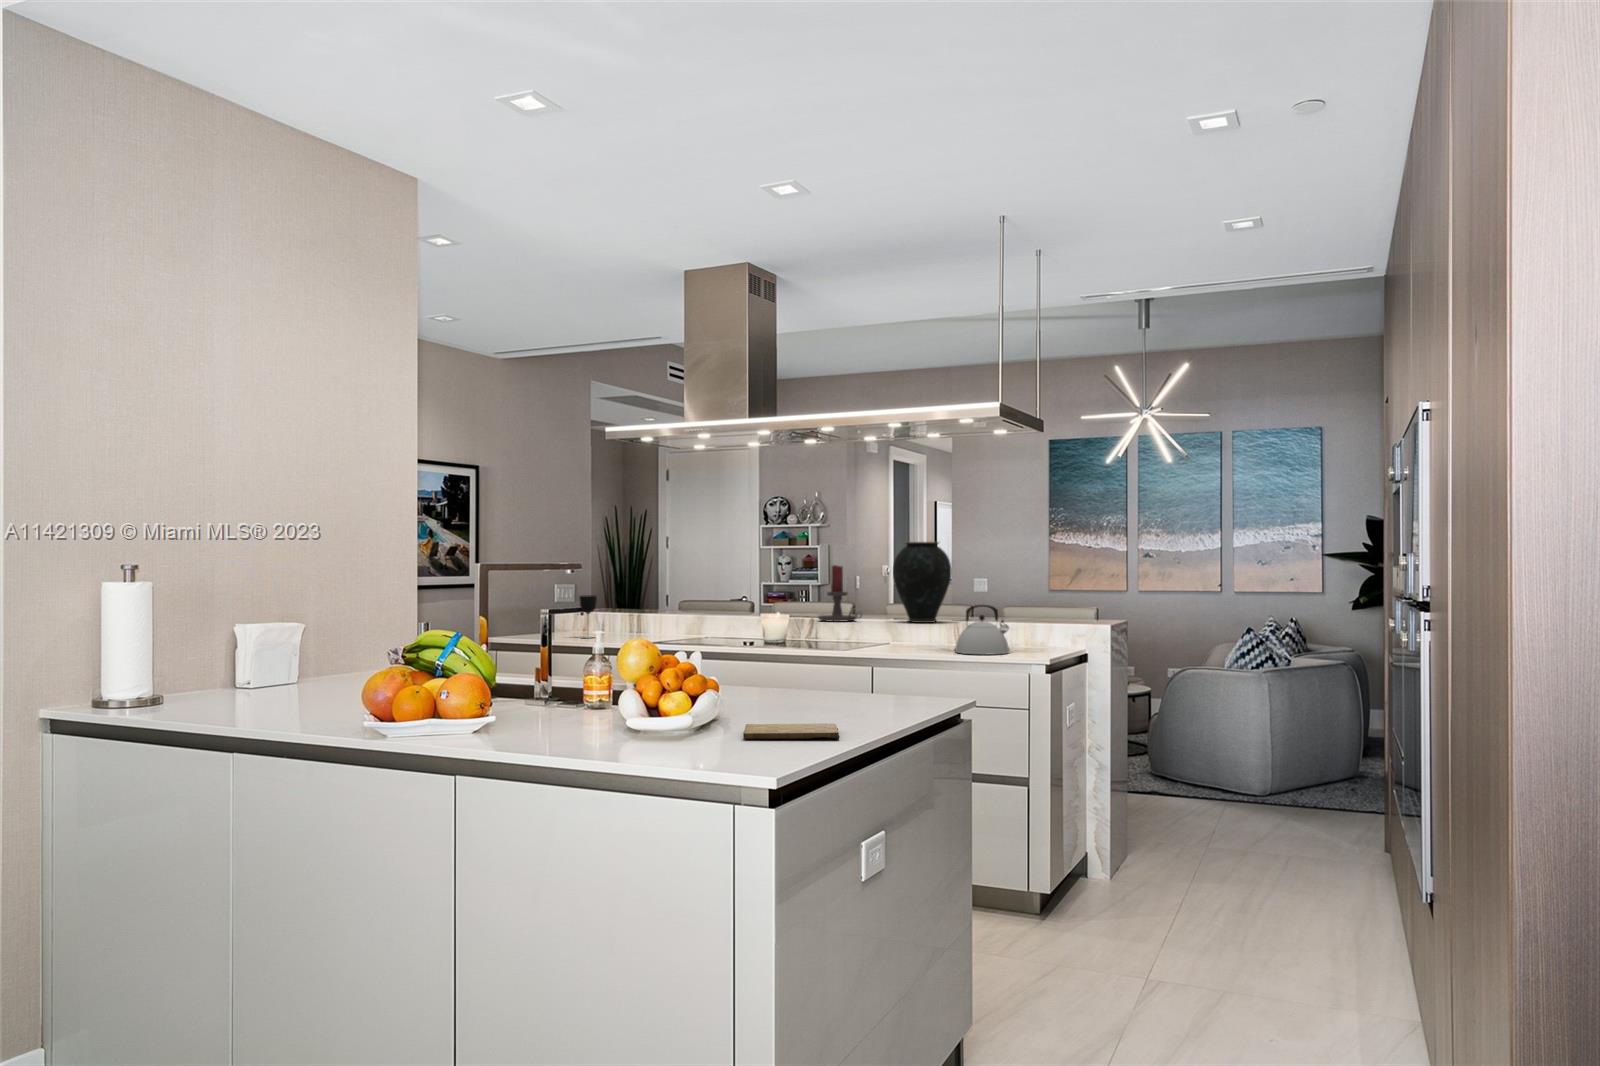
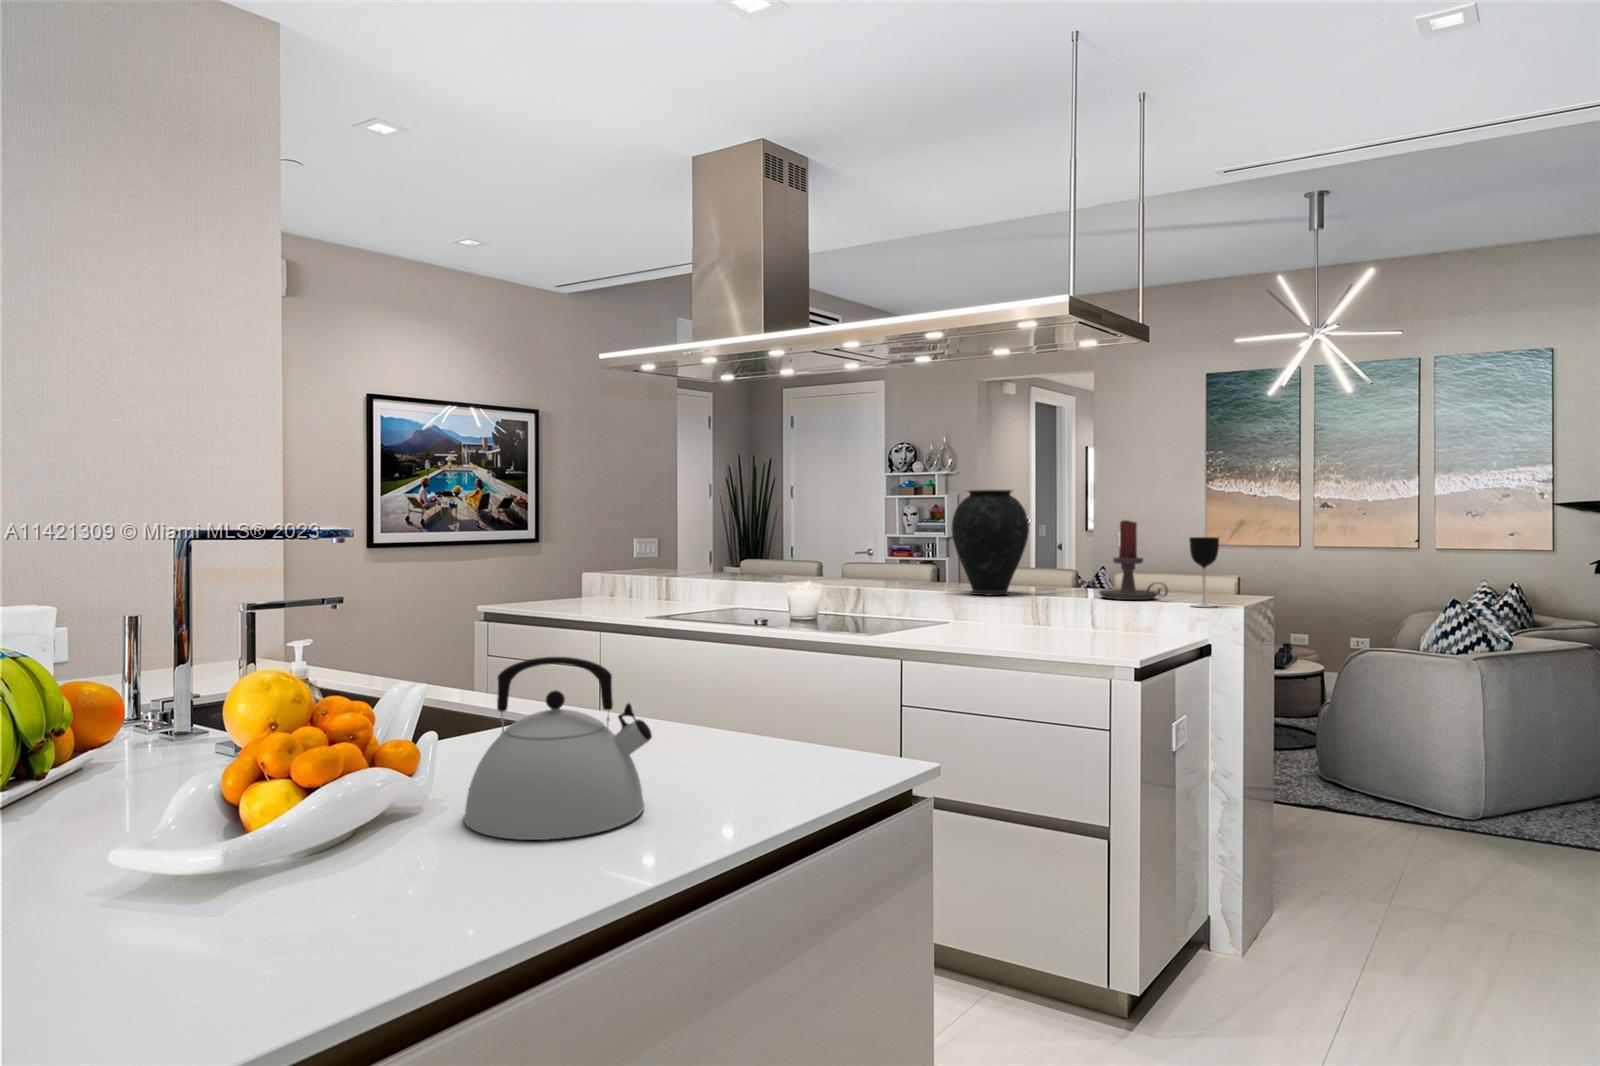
candle holder: present [818,565,862,622] -> present [1099,520,1168,600]
wine glass: present [579,595,597,638] -> present [1189,537,1219,607]
kettle: present [955,605,1009,655] -> present [464,657,652,840]
cutting board: present [743,723,839,739] -> none [181,879,464,967]

